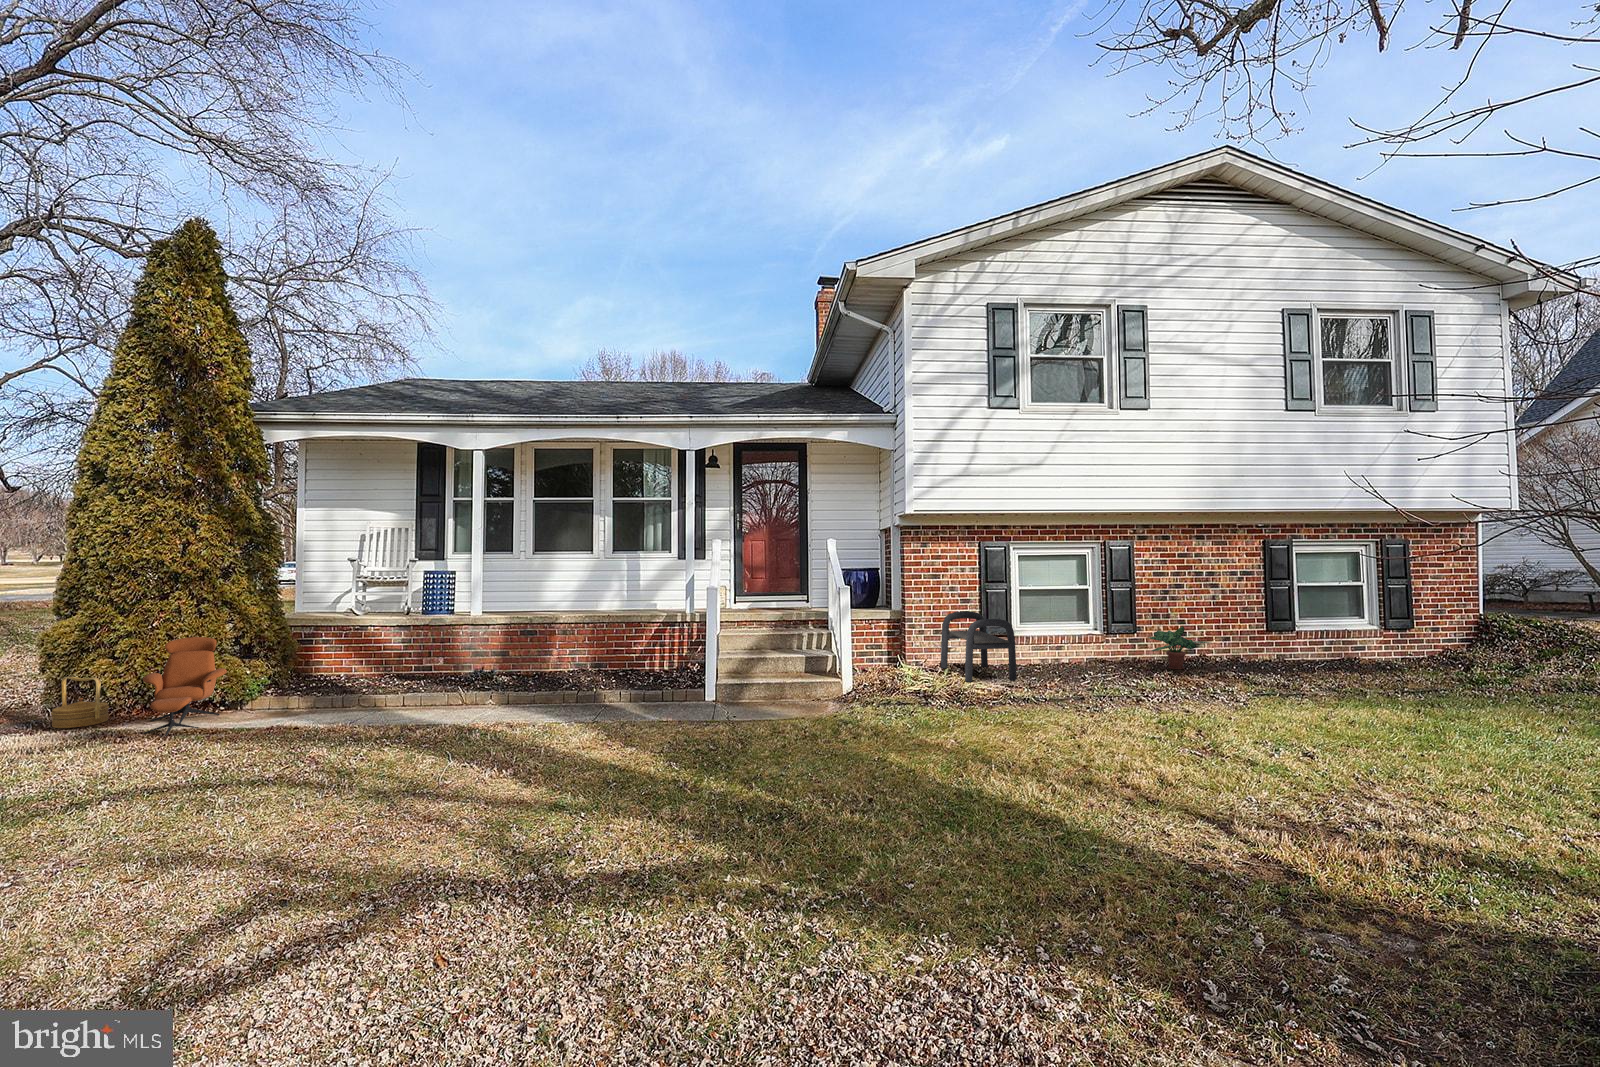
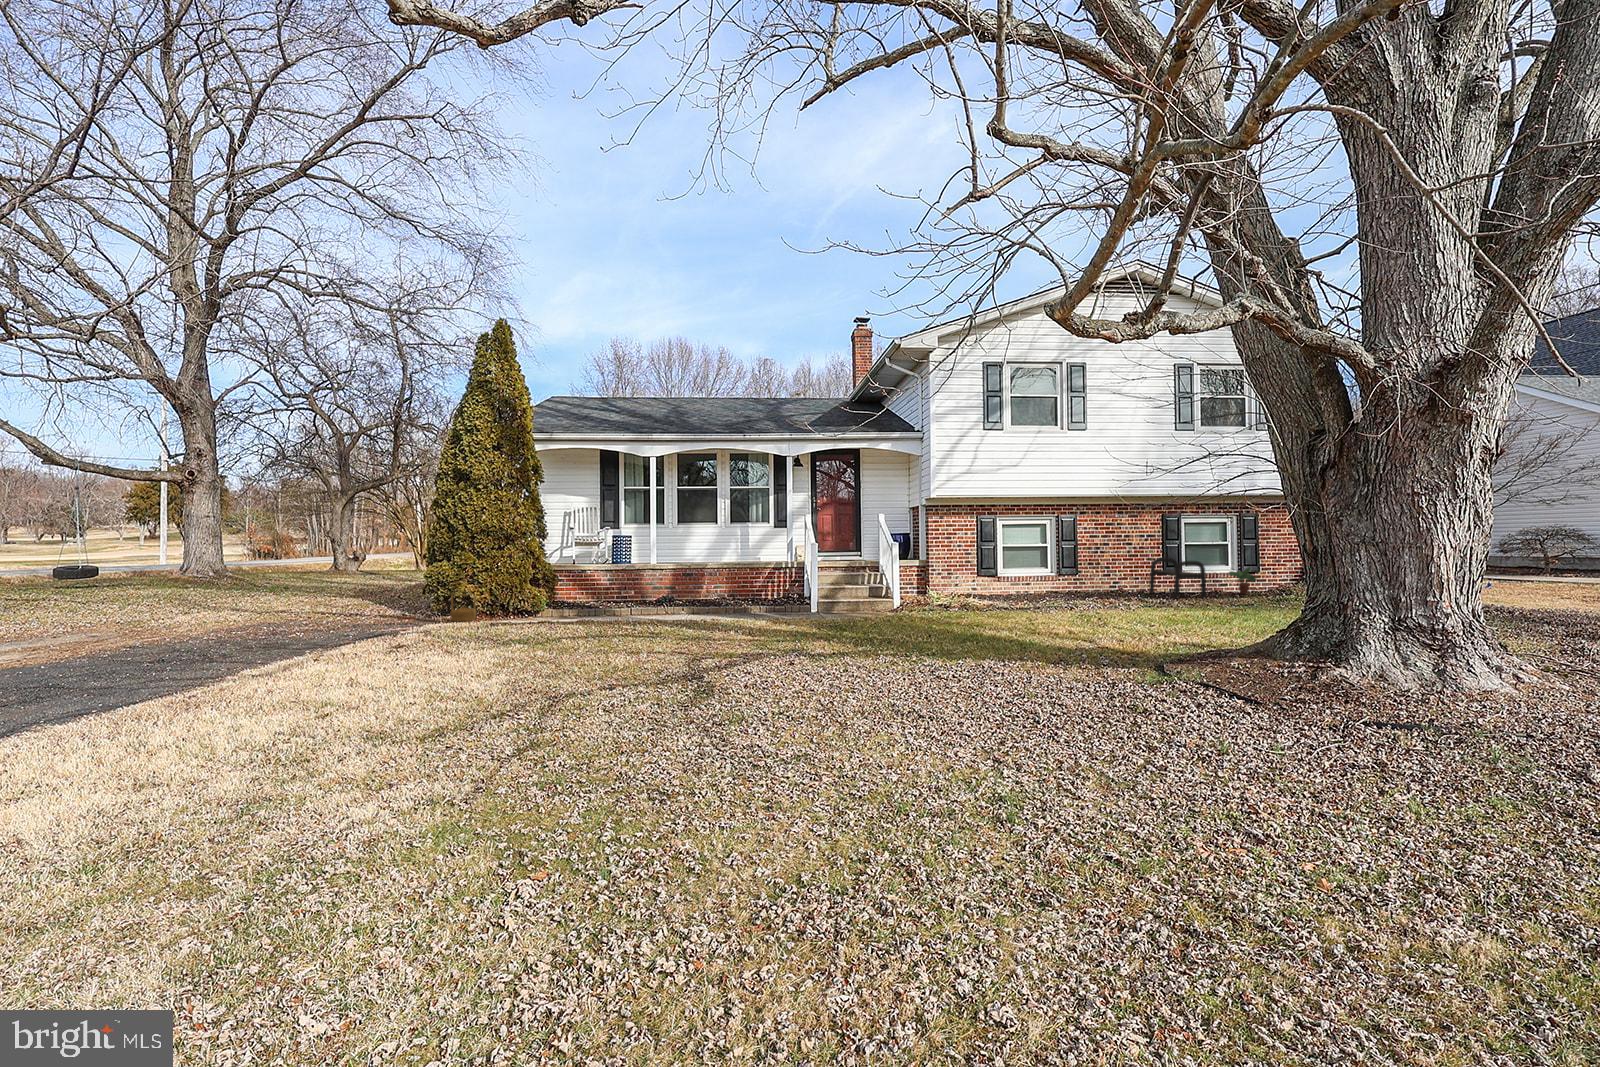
bench: present [941,611,1017,682] -> present [1149,558,1206,598]
potted plant: present [1148,626,1211,669] -> present [1229,568,1257,594]
lounge chair: present [143,637,227,736] -> none [499,572,540,623]

